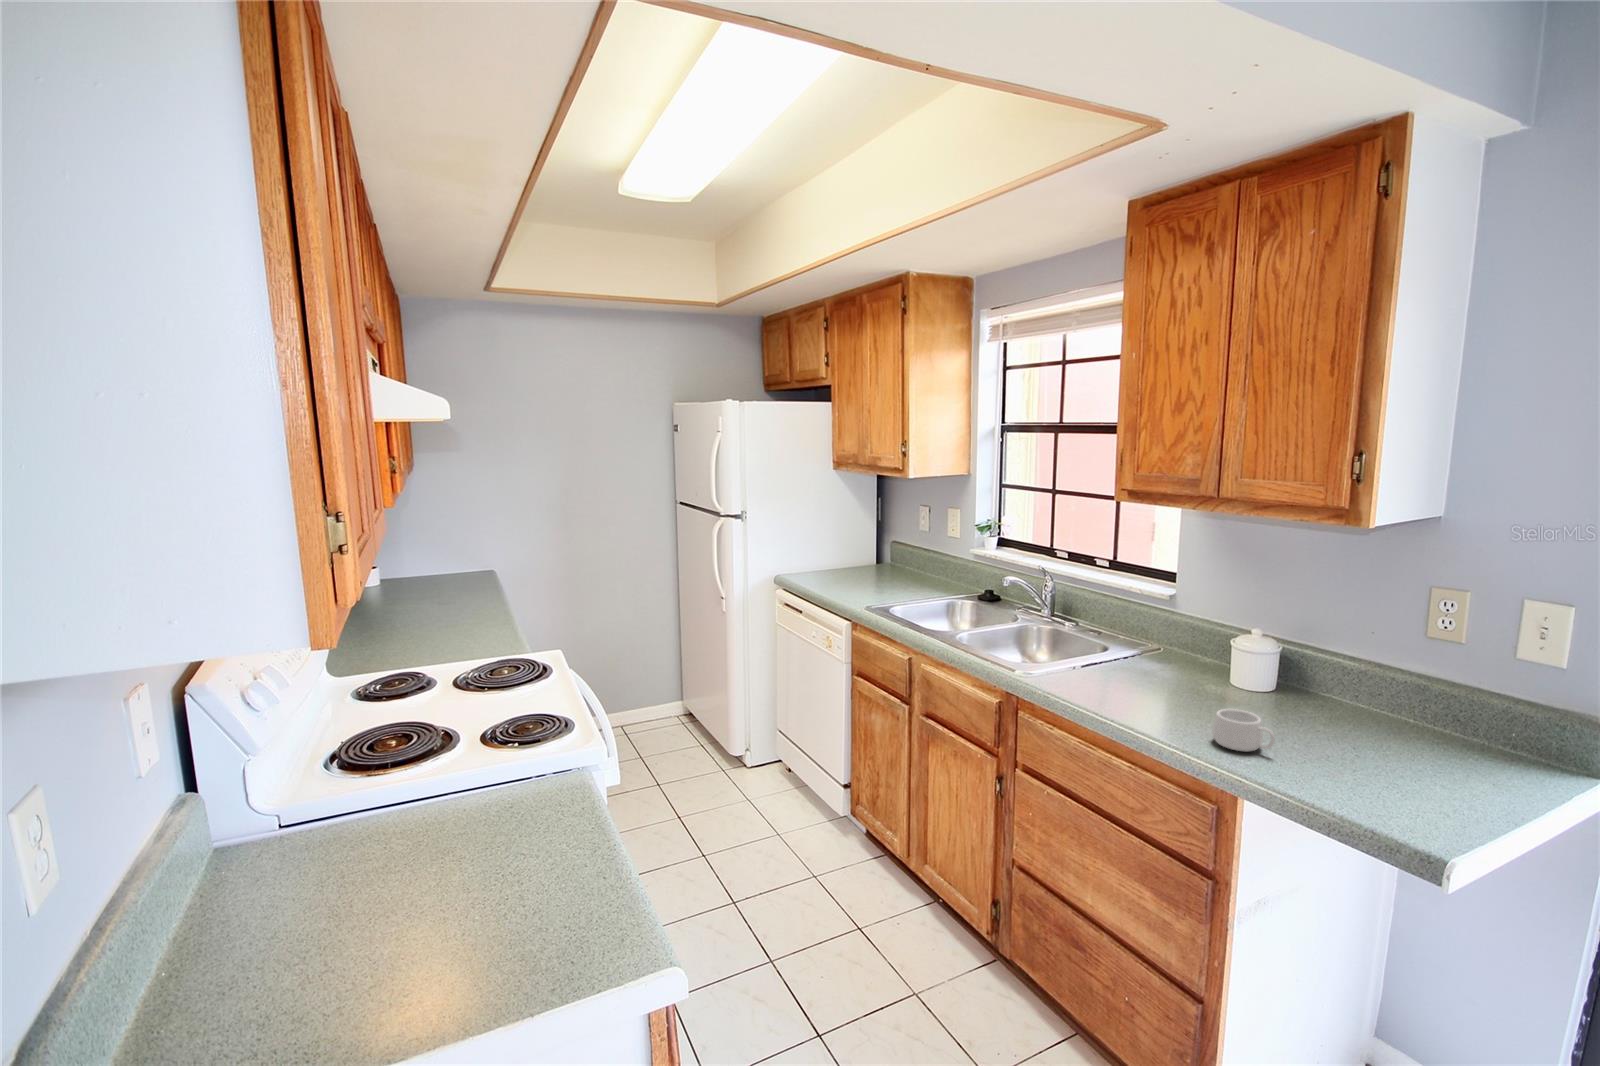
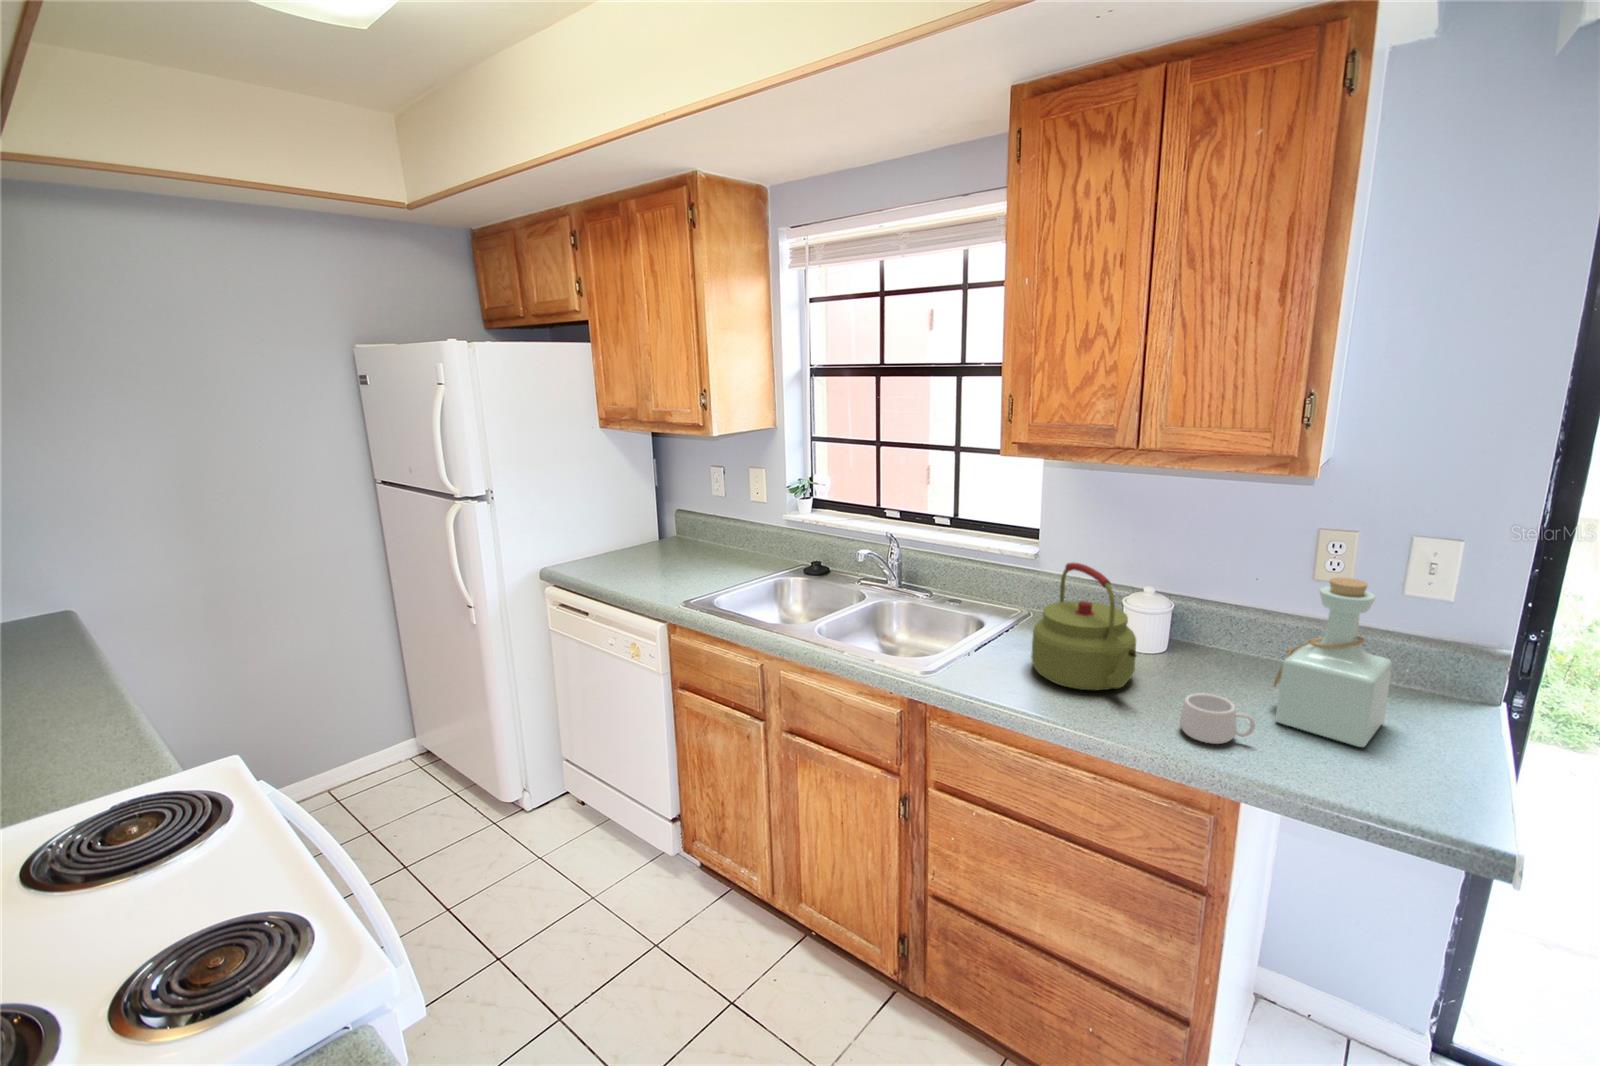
kettle: none [1117,594,1213,705] -> present [1031,563,1136,690]
bottle: none [1317,621,1442,777] -> present [1273,578,1392,747]

